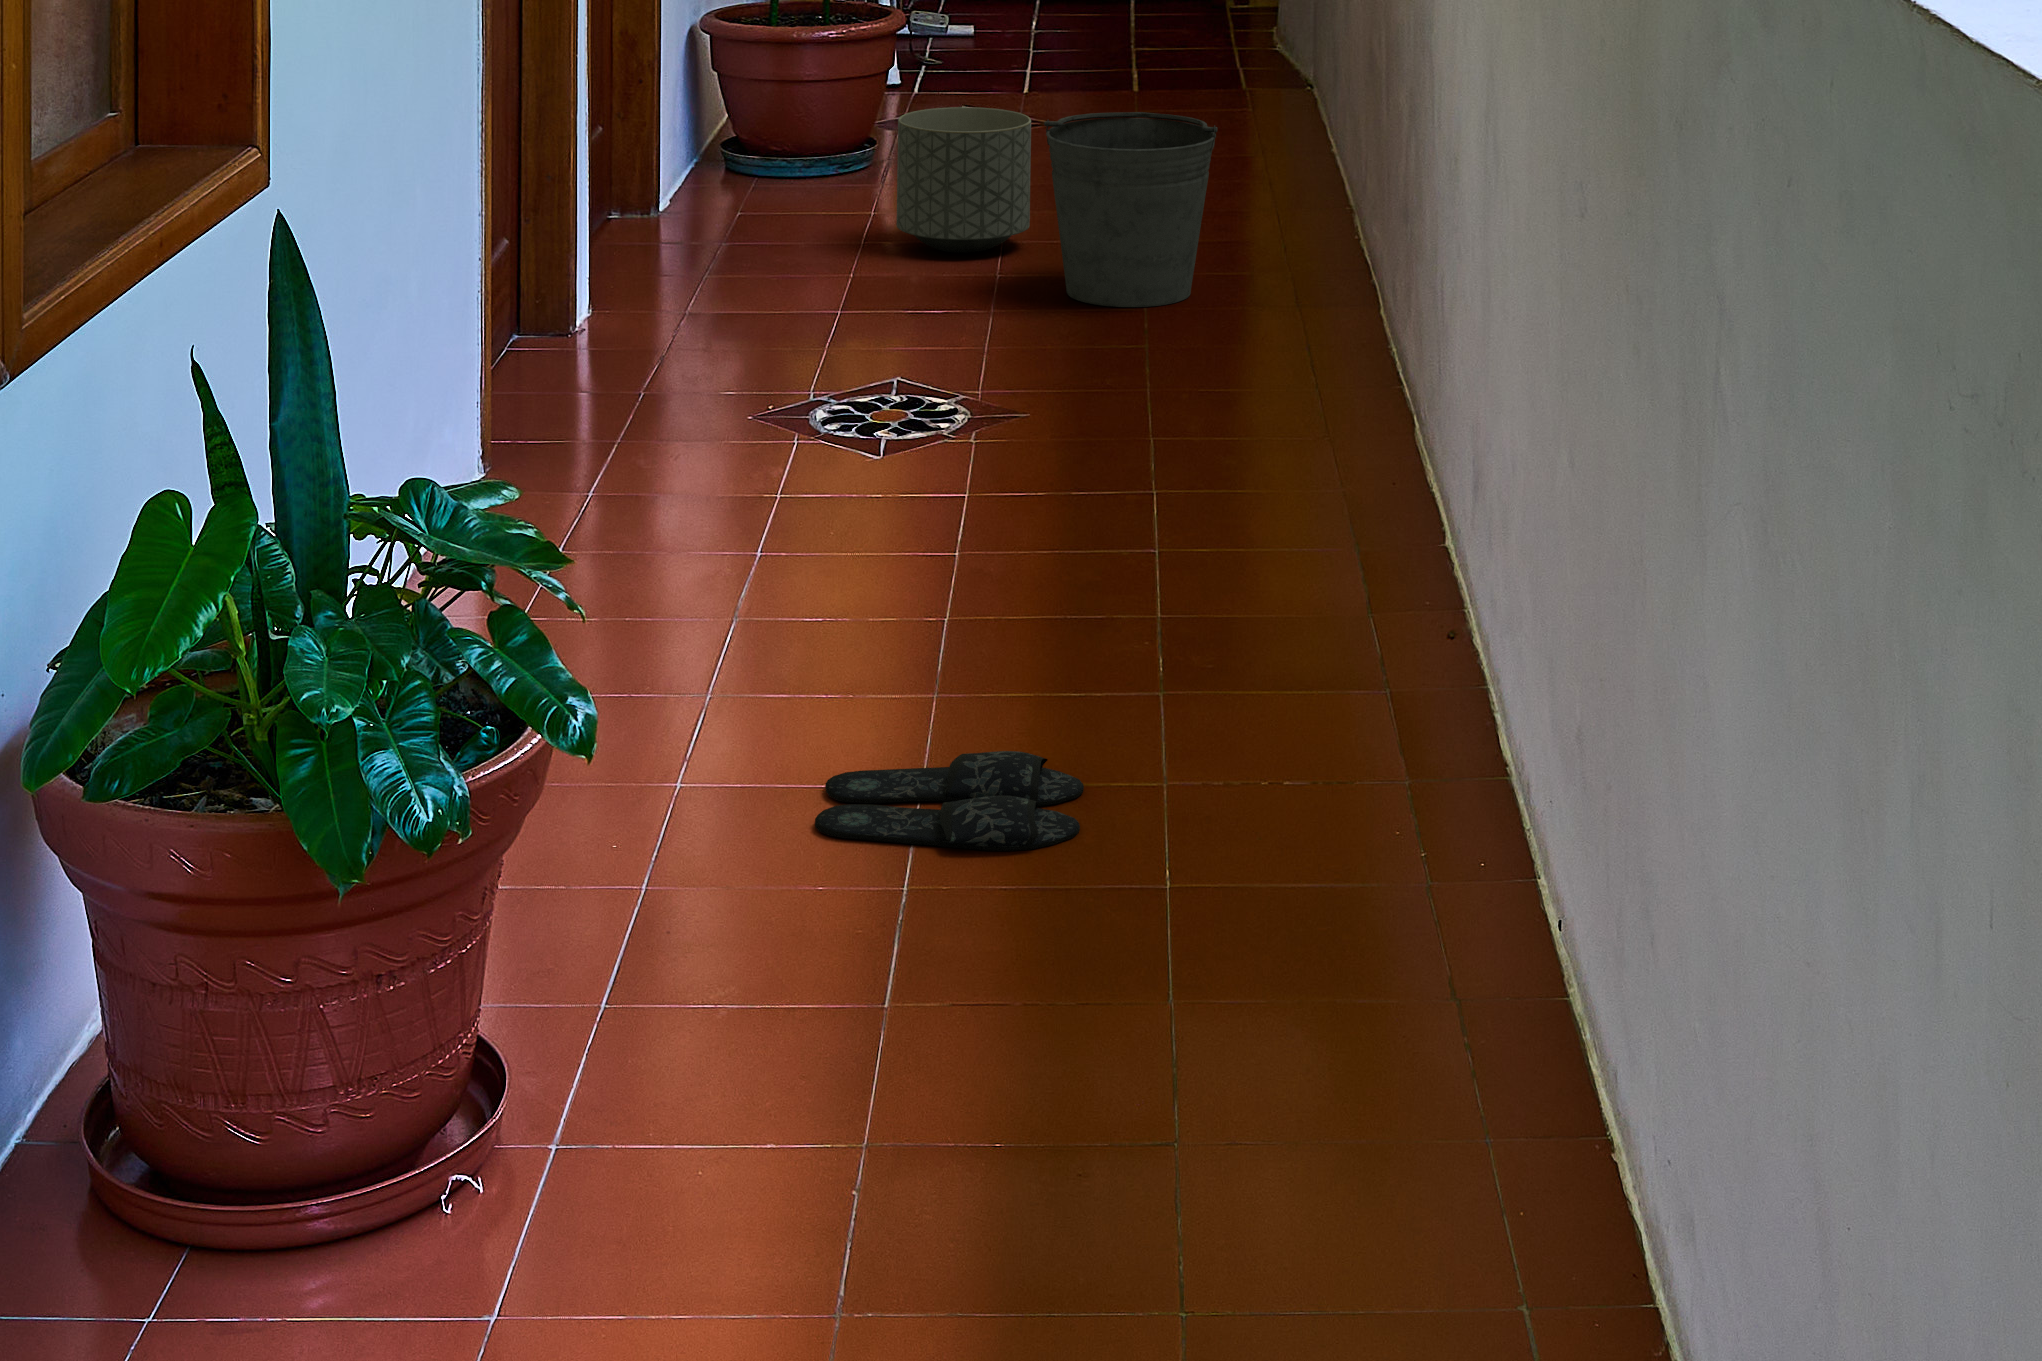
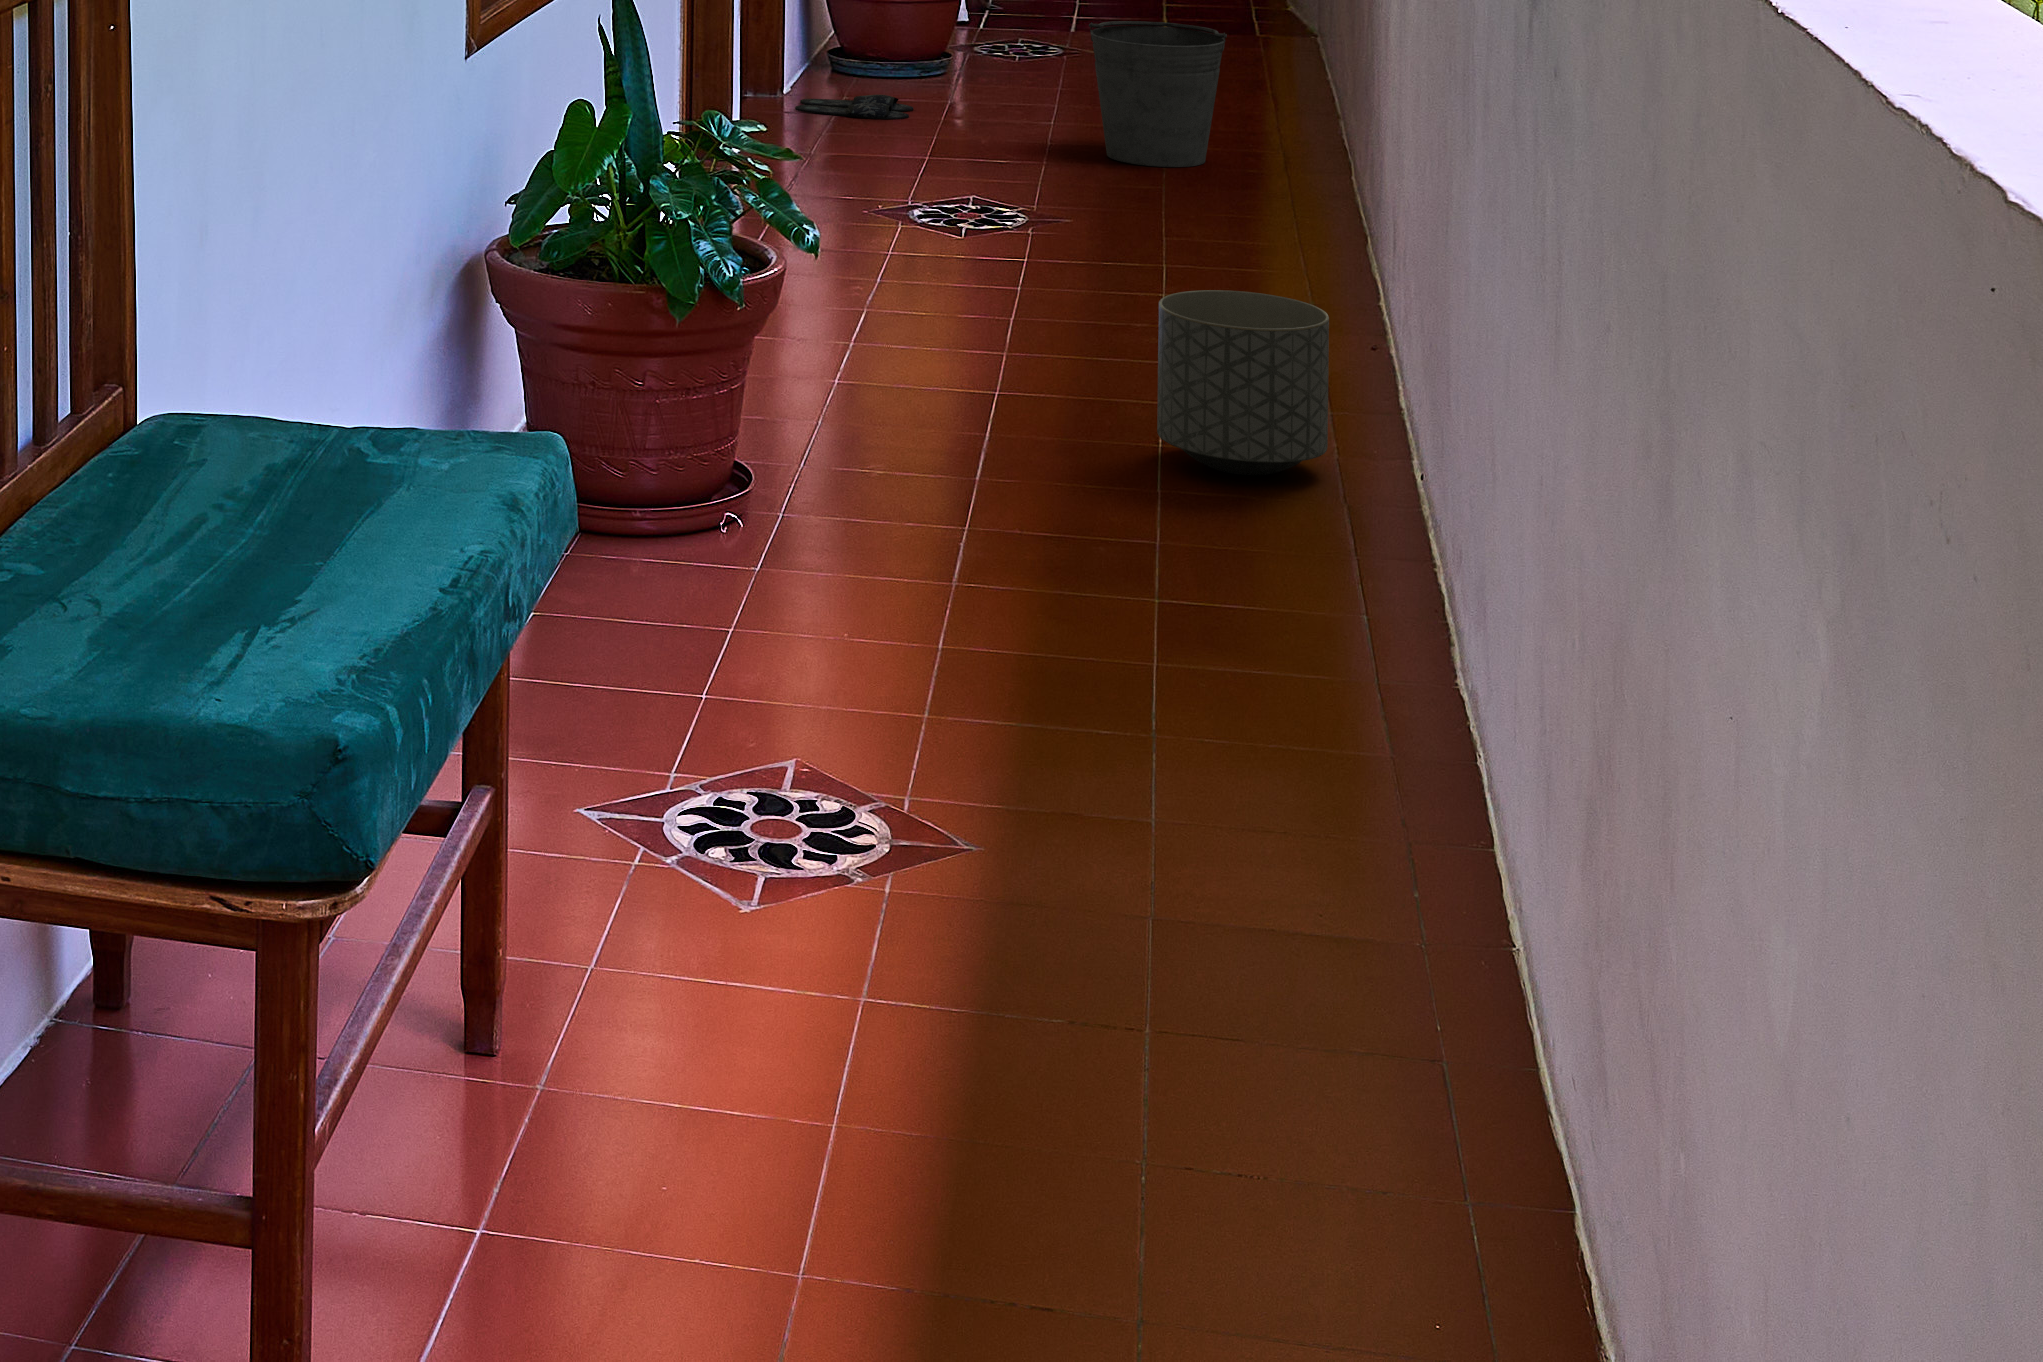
planter: present [896,107,1031,253] -> present [1157,290,1329,475]
slippers: present [815,751,1084,851] -> present [795,95,913,119]

